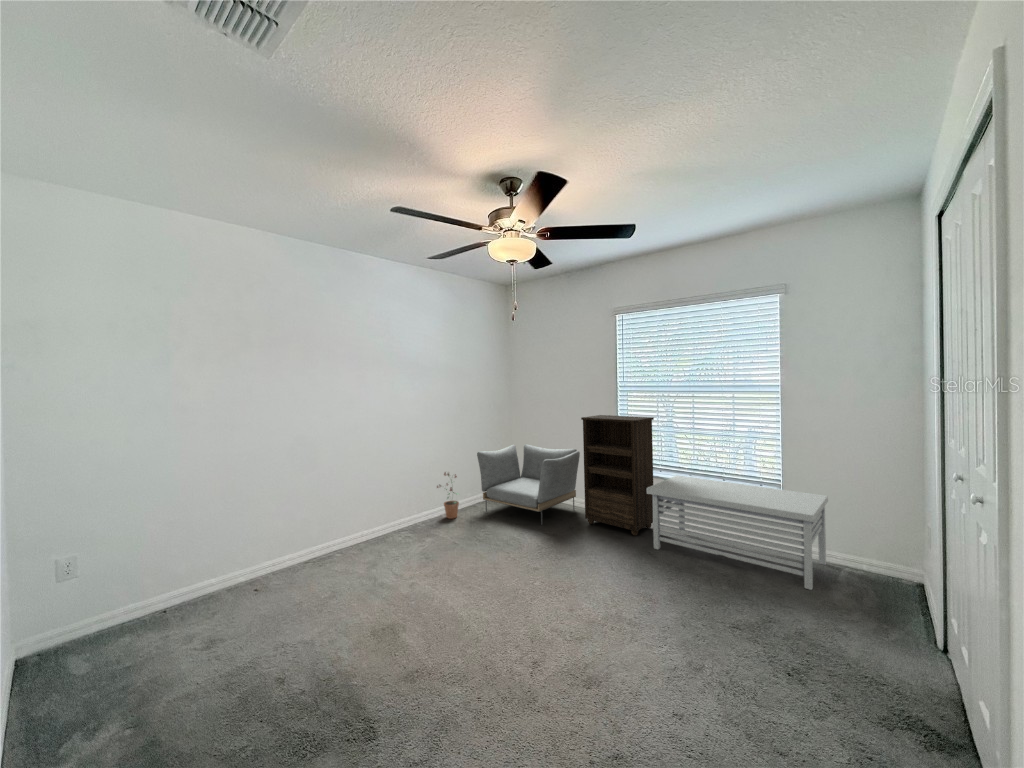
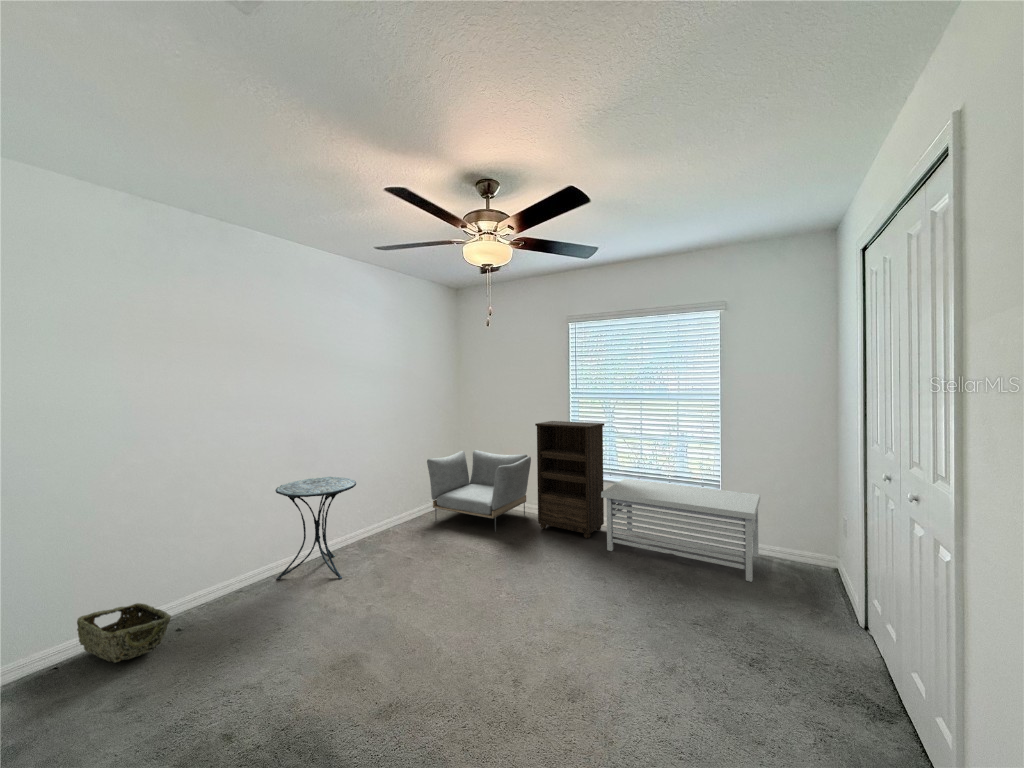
side table: none [334,466,406,561] -> present [275,477,356,580]
potted plant: present [437,472,459,519] -> none [384,480,411,529]
woven basket: none [174,570,245,618] -> present [77,603,171,663]

